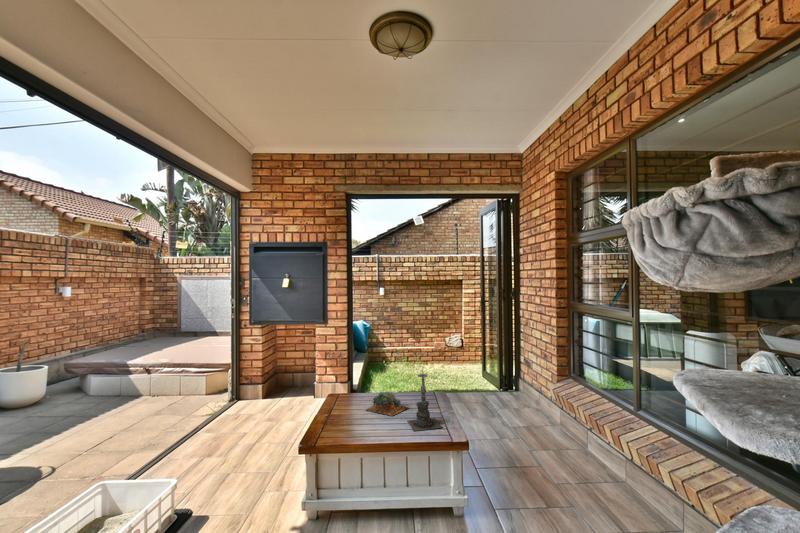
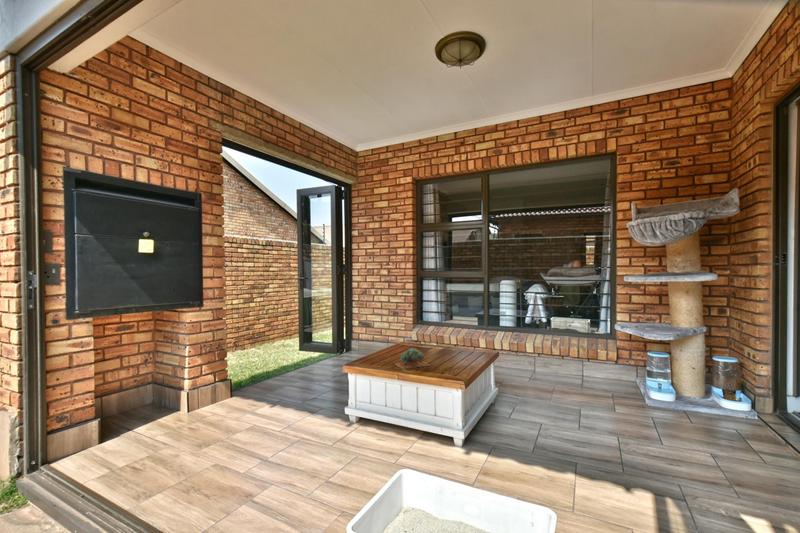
candle holder: present [408,372,442,431] -> none [446,316,472,366]

